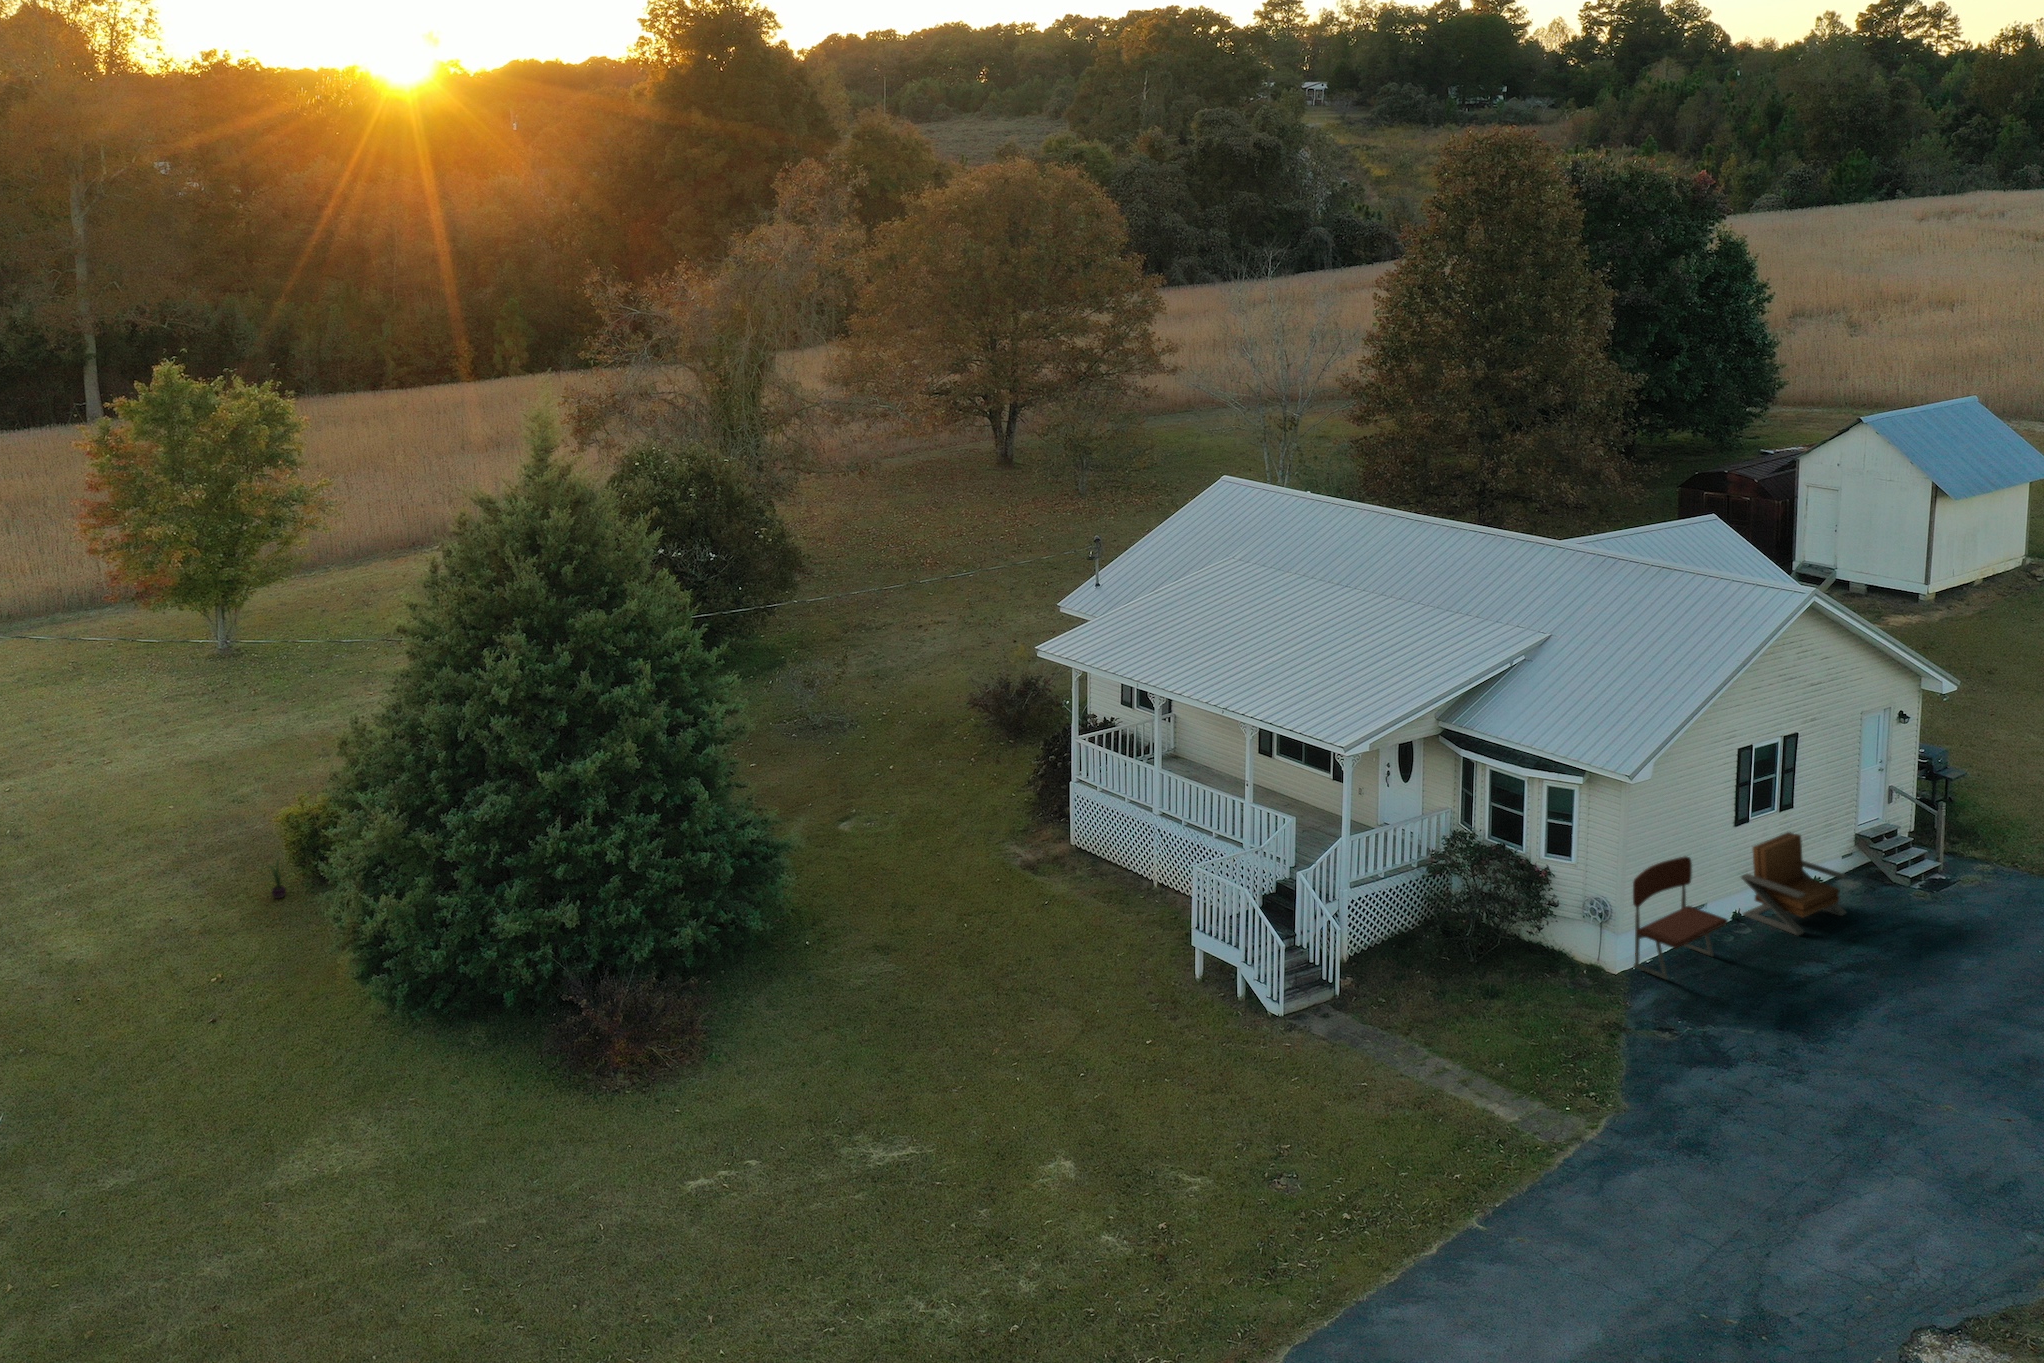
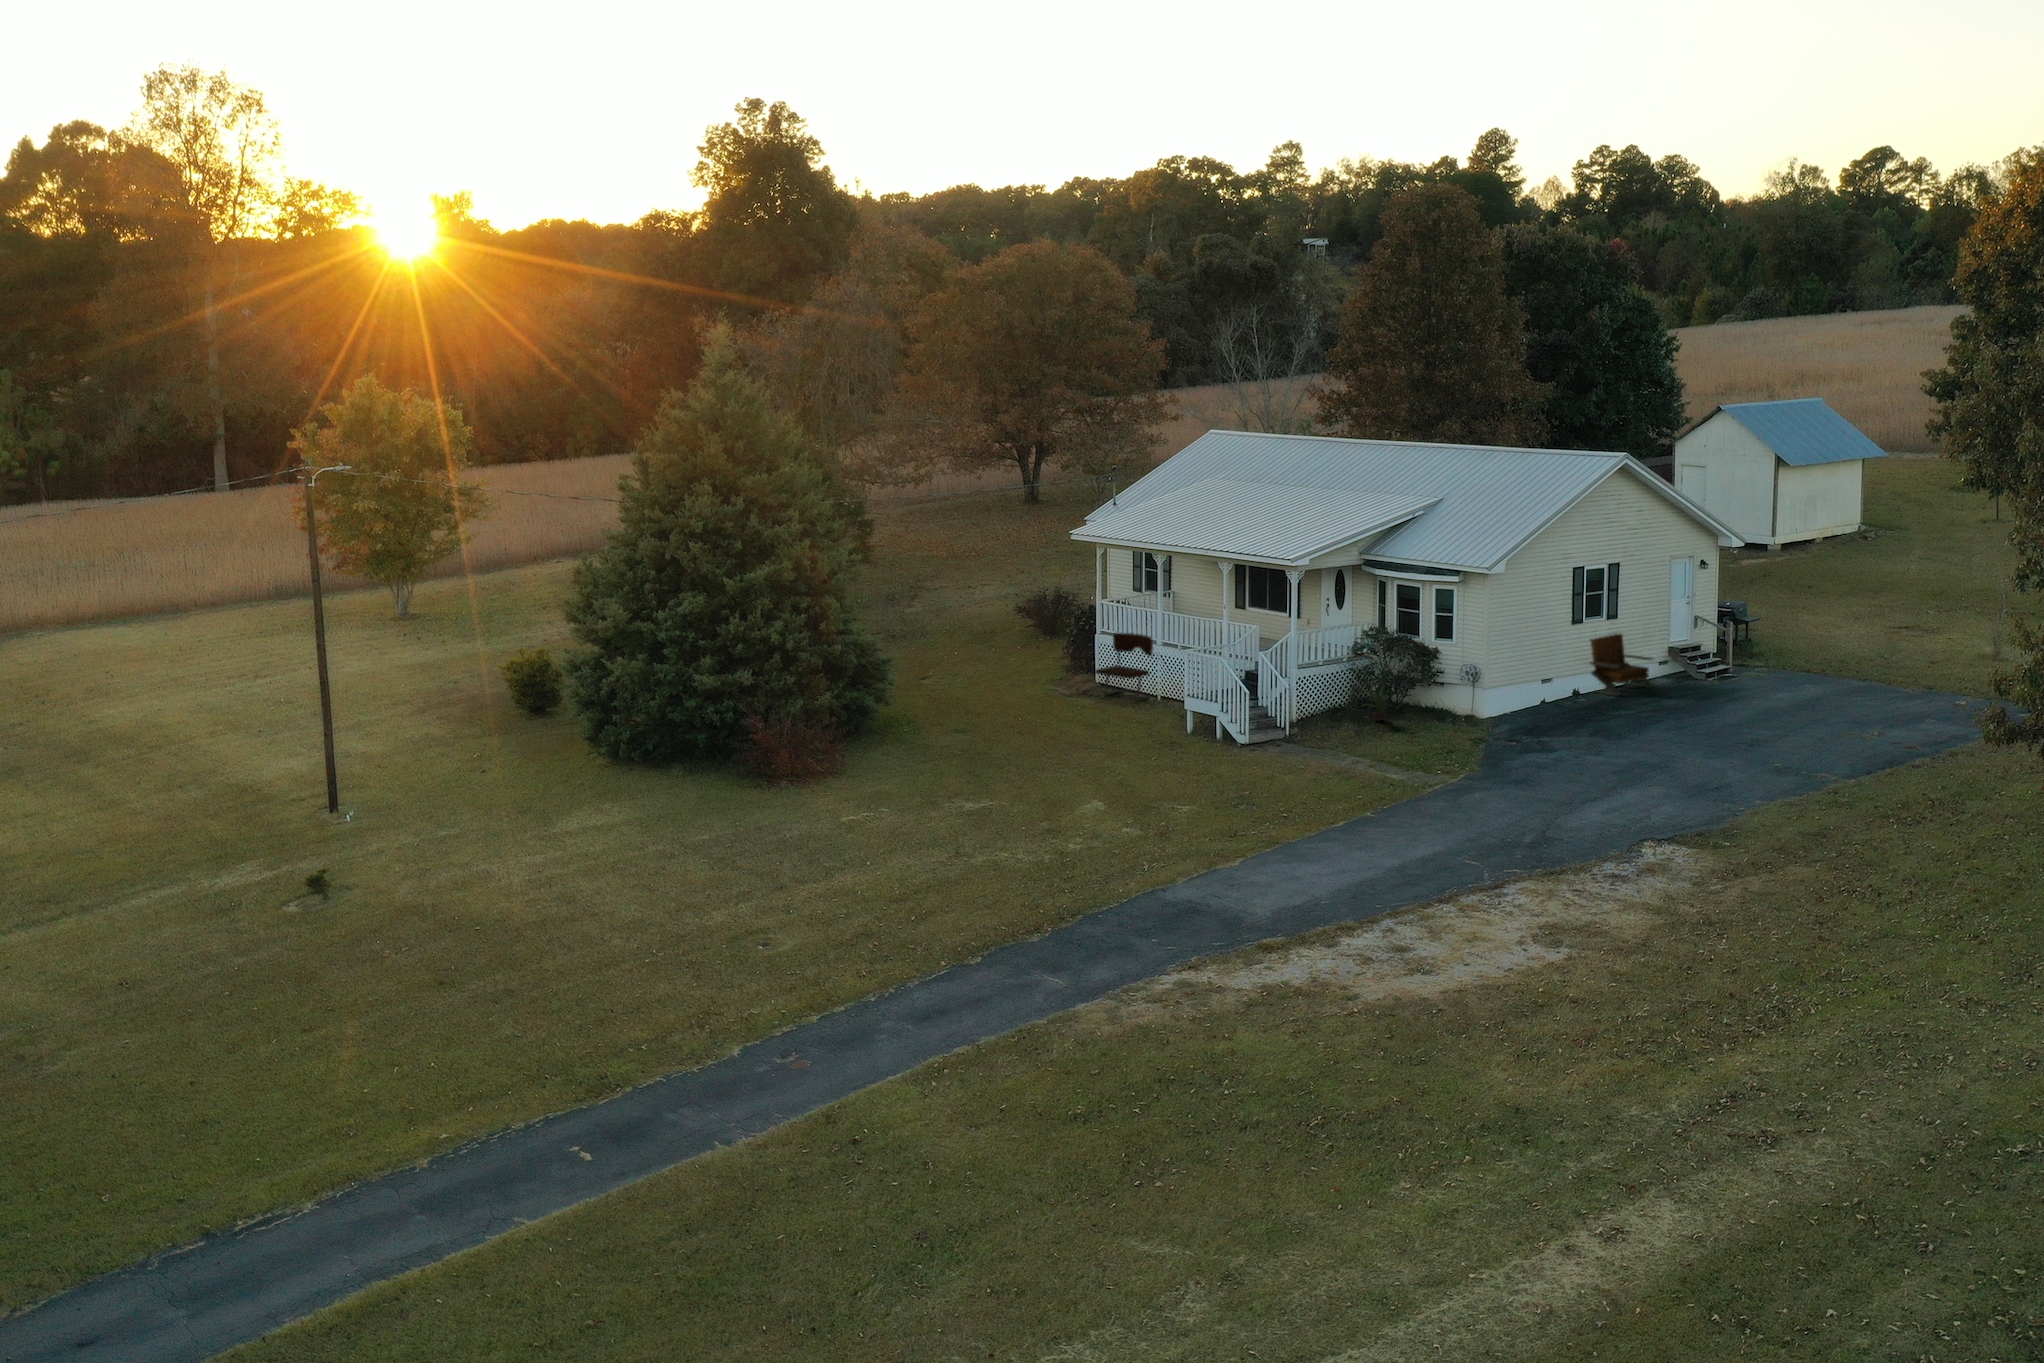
bench: present [1633,857,1728,979] -> present [1095,633,1153,701]
decorative plant: present [269,860,286,899] -> present [1372,691,1385,720]

